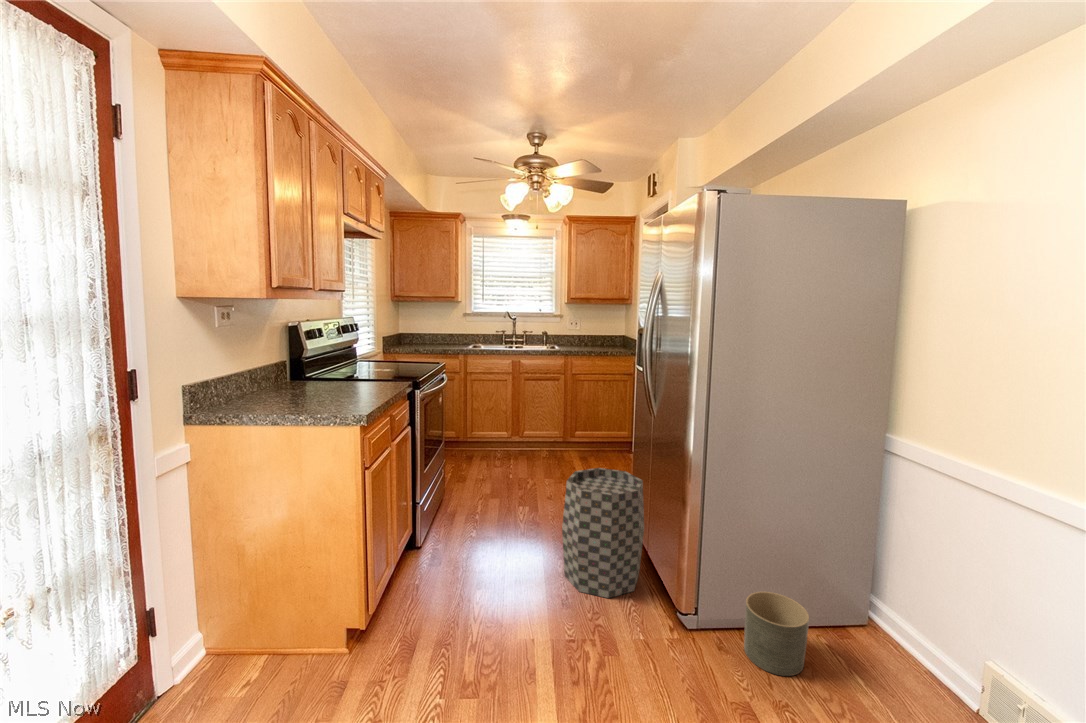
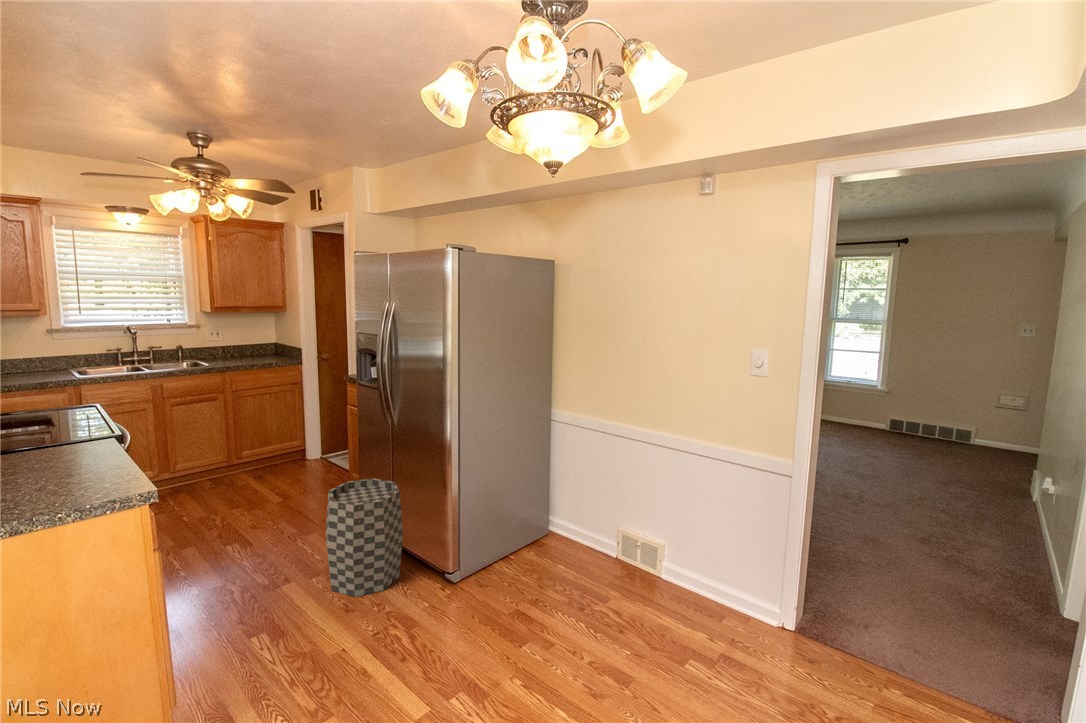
planter: present [744,592,809,676] -> none [492,533,531,586]

